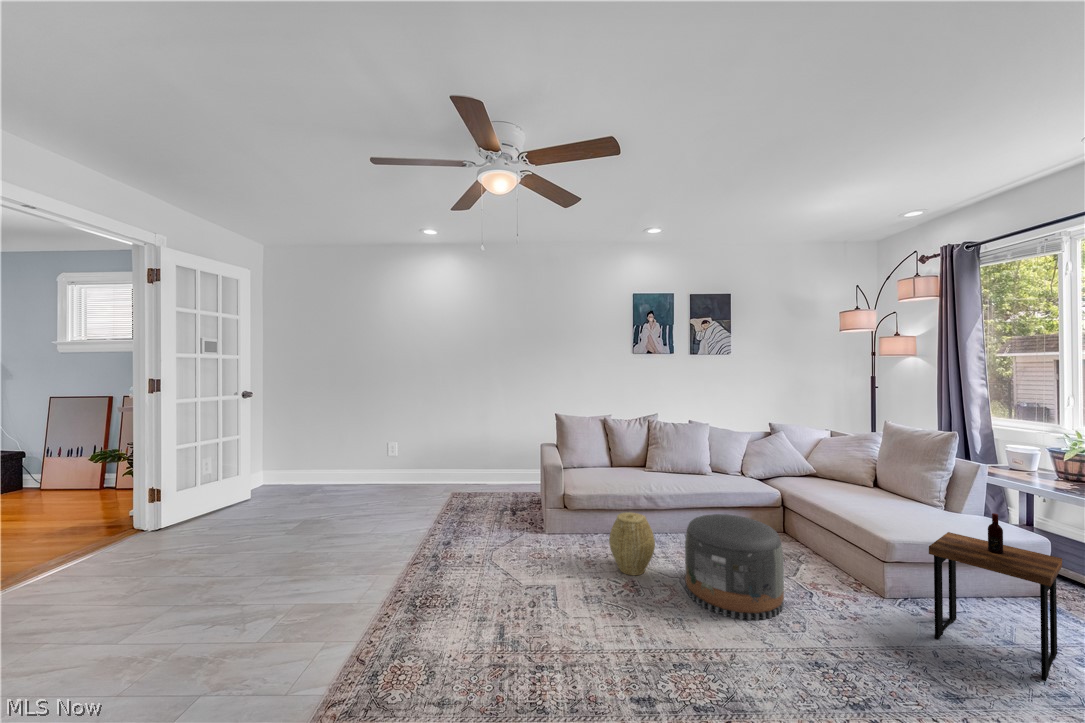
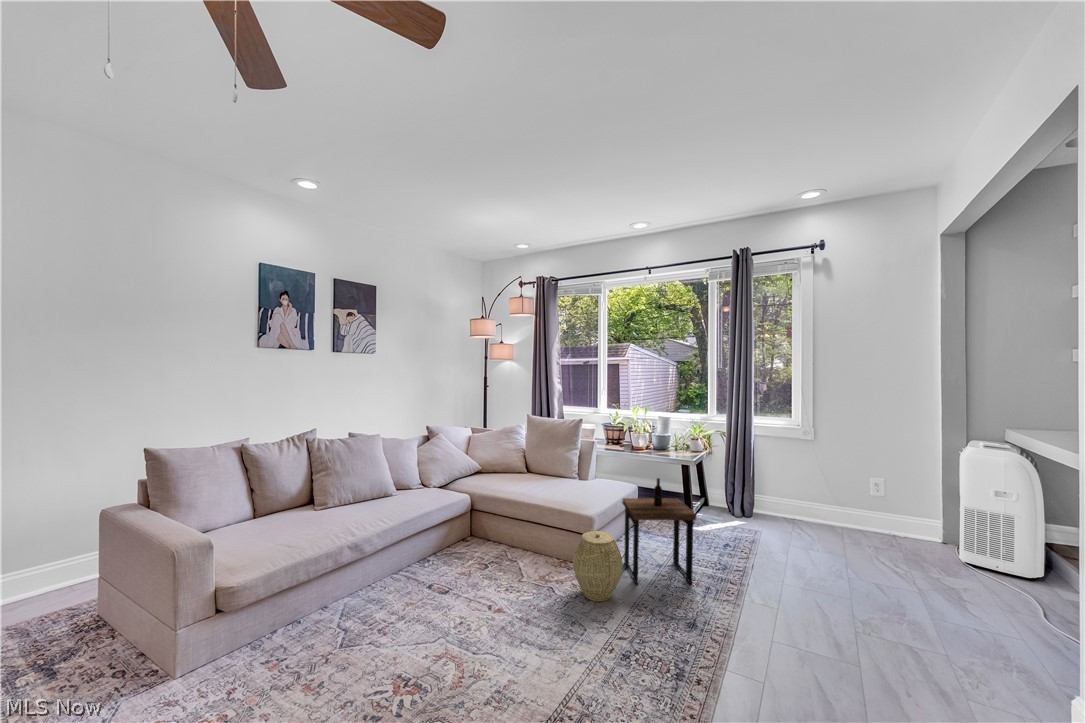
woven basket: present [609,512,655,575] -> present [573,531,623,601]
pouf: present [685,514,784,621] -> none [454,535,556,660]

